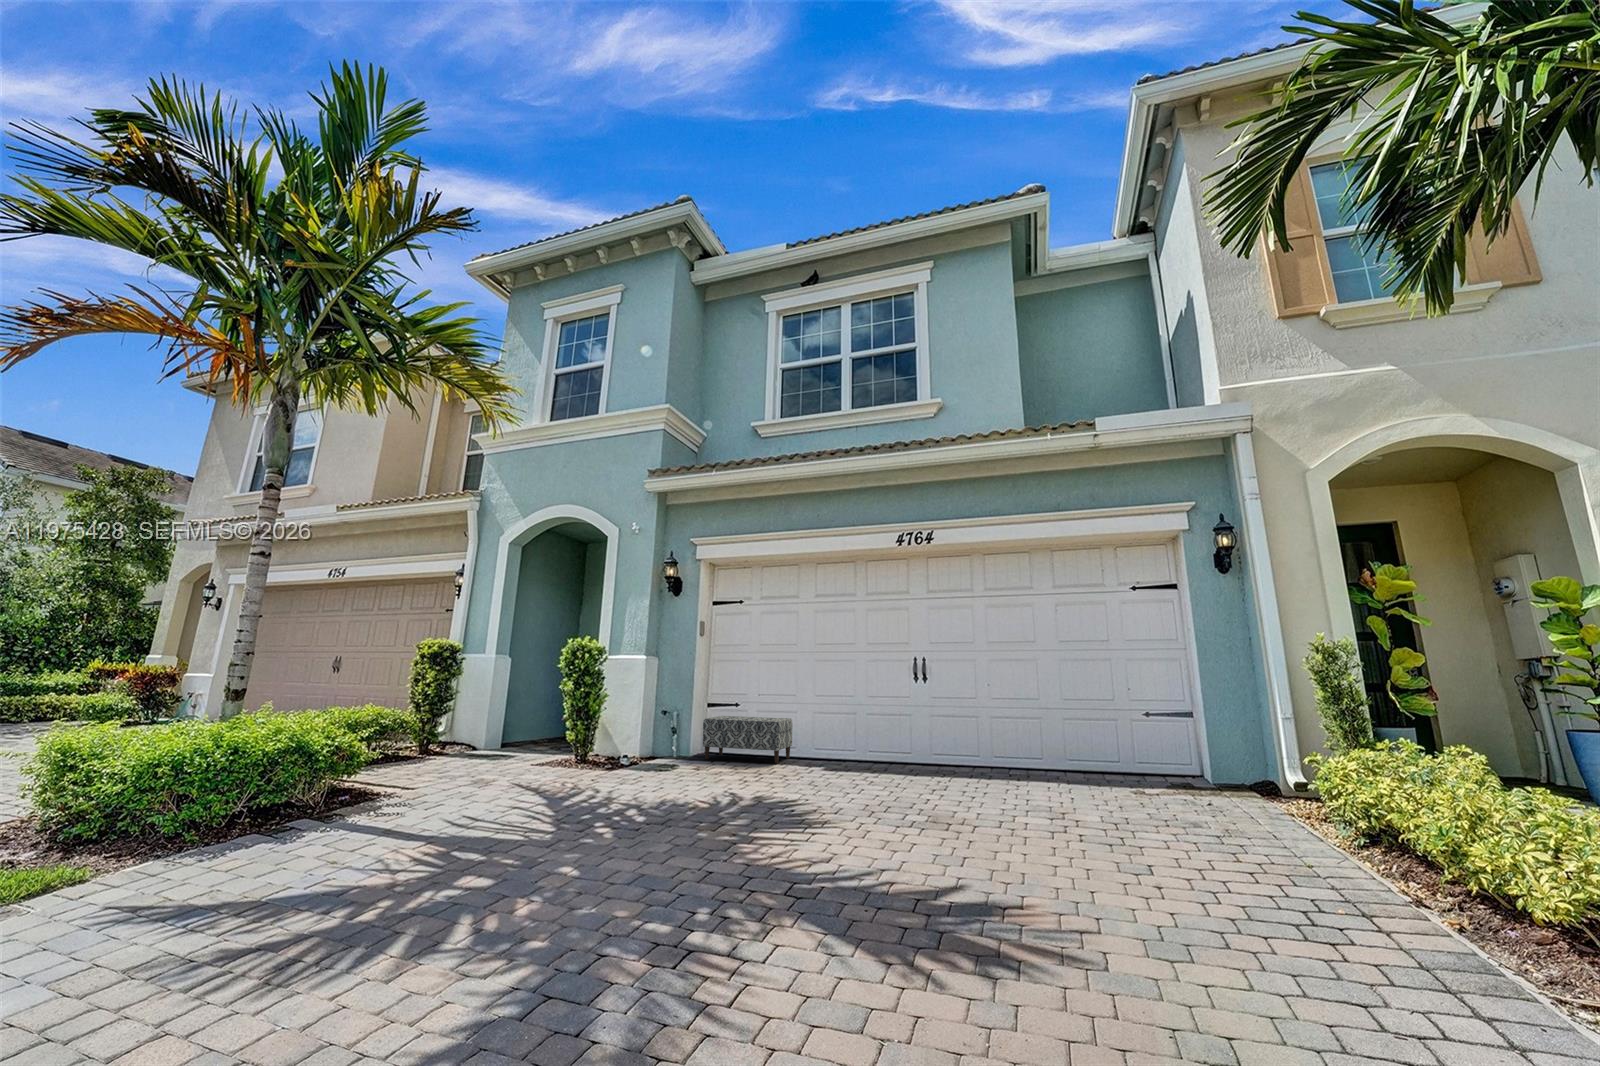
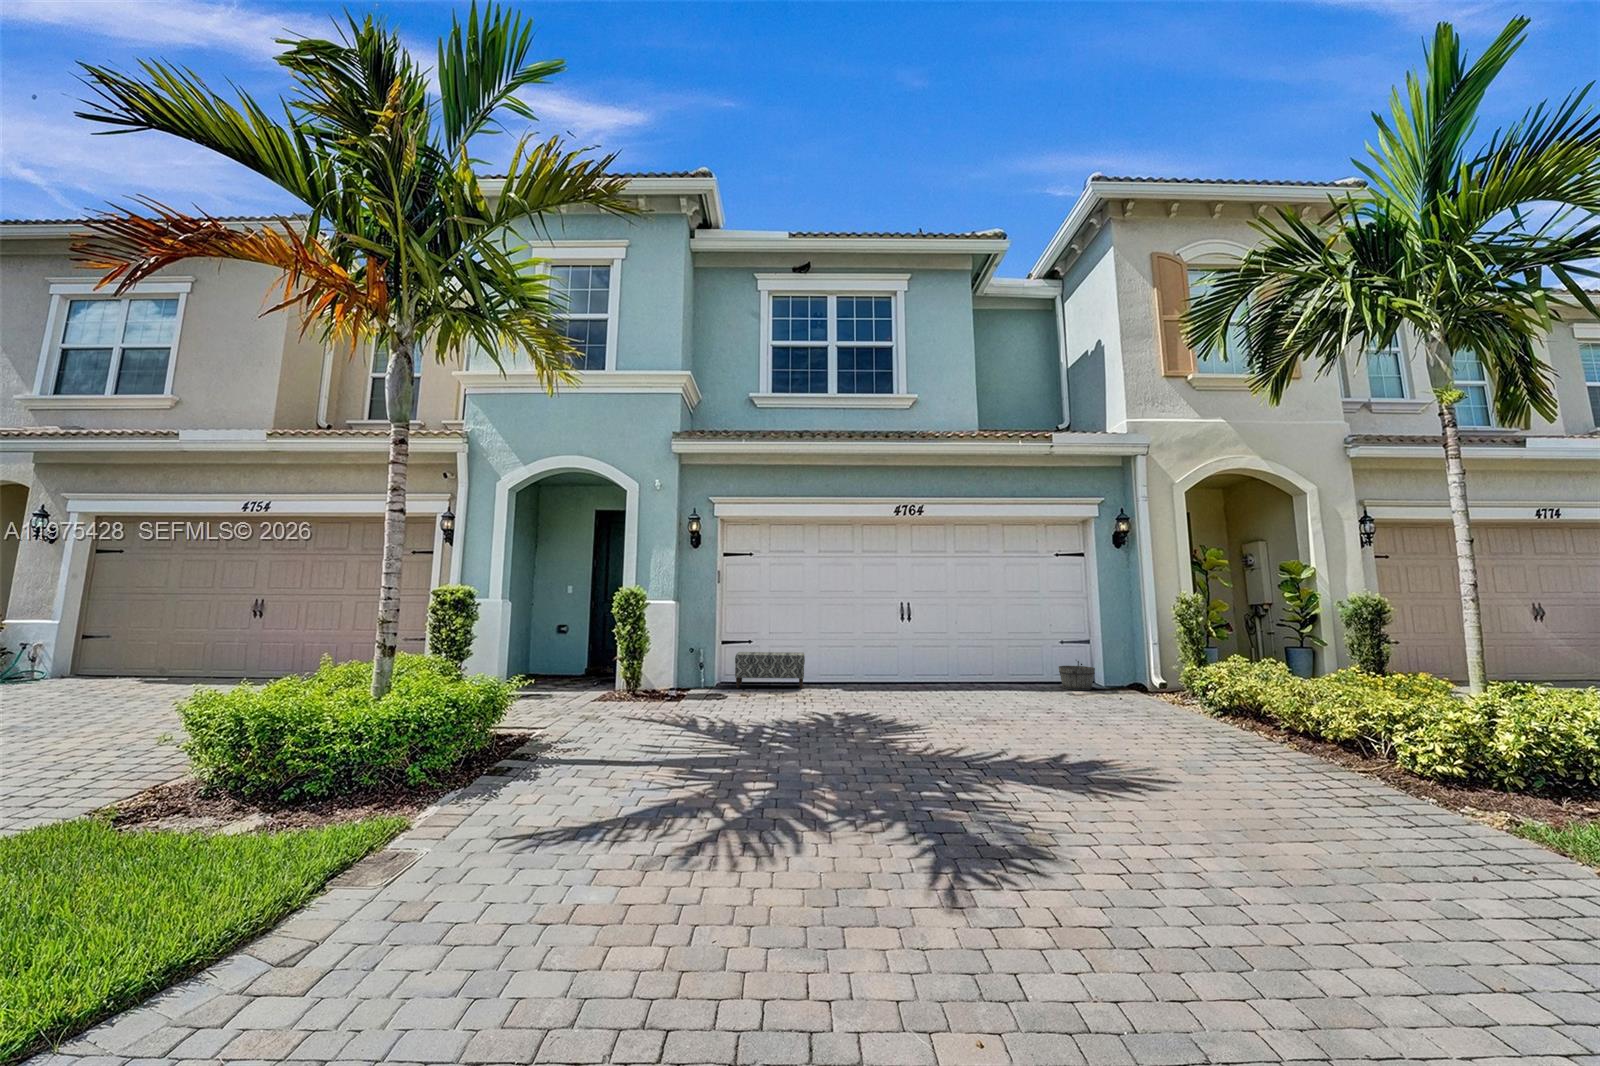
wooden bucket: none [1133,739,1189,786] -> present [1059,661,1095,690]

